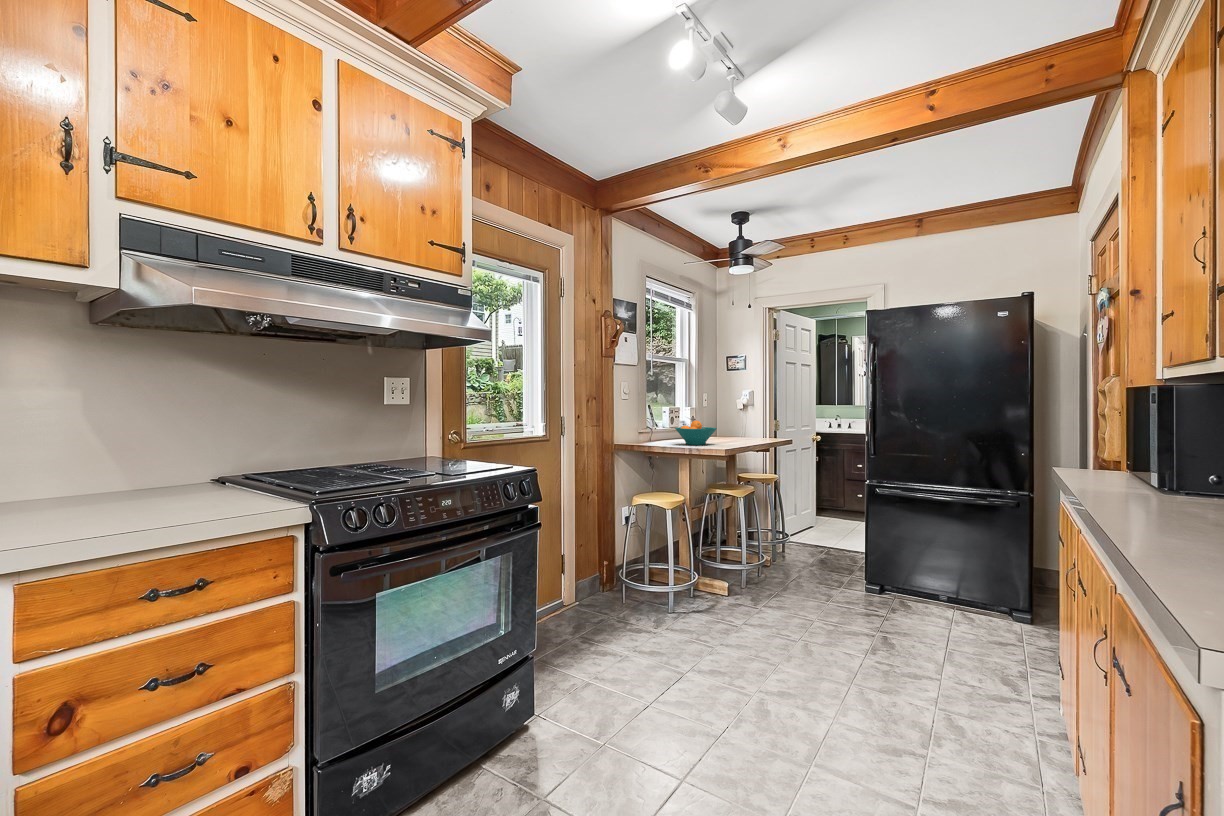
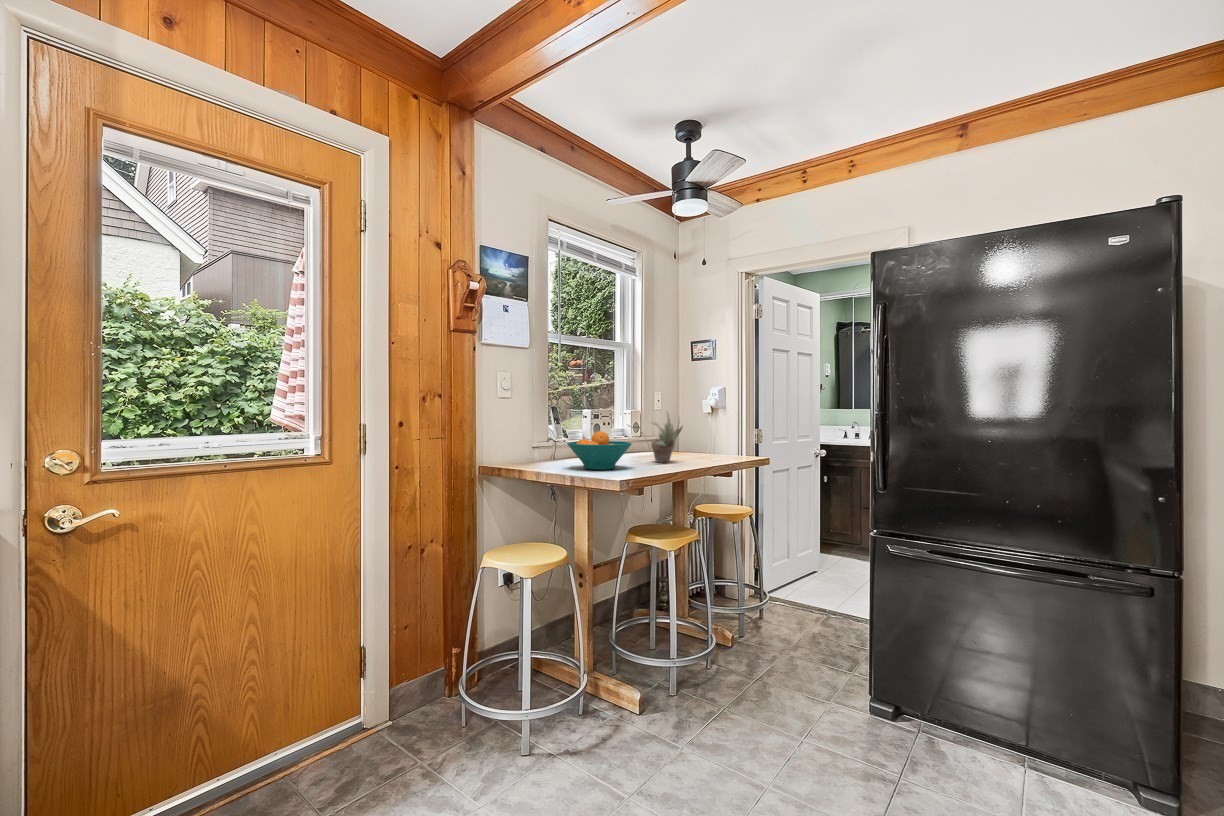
succulent plant: none [718,407,741,442] -> present [651,412,683,462]

